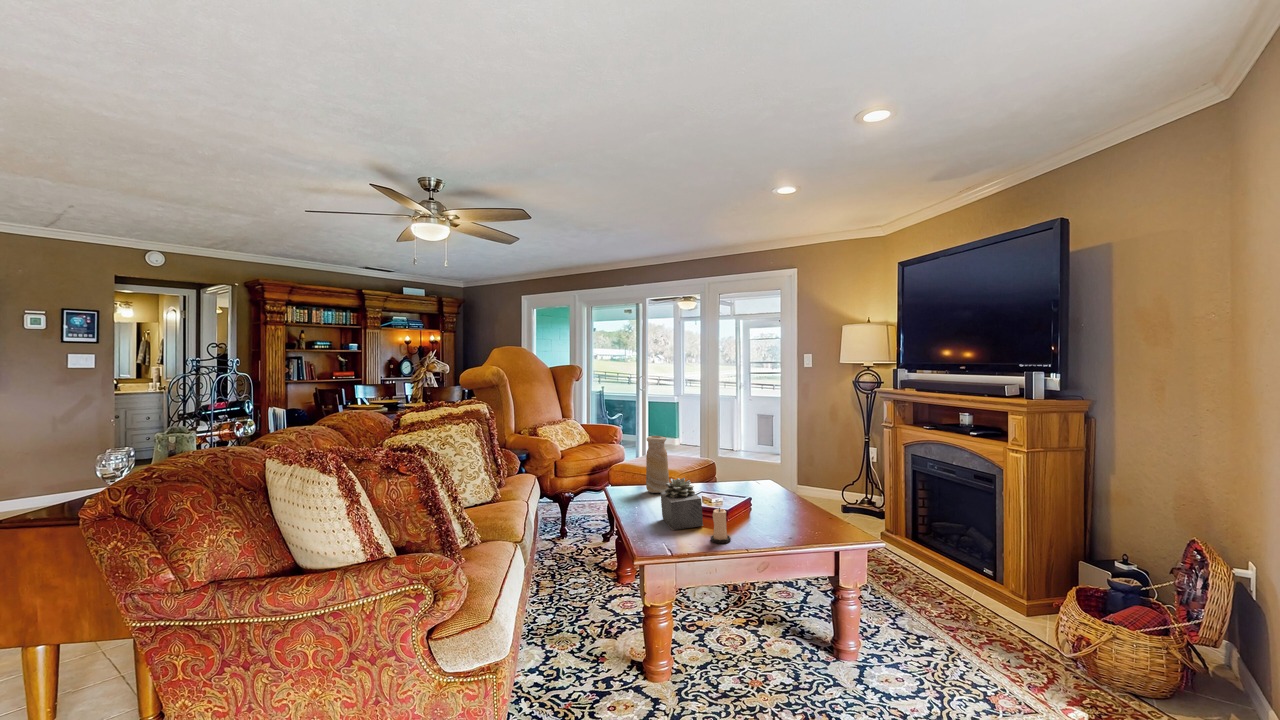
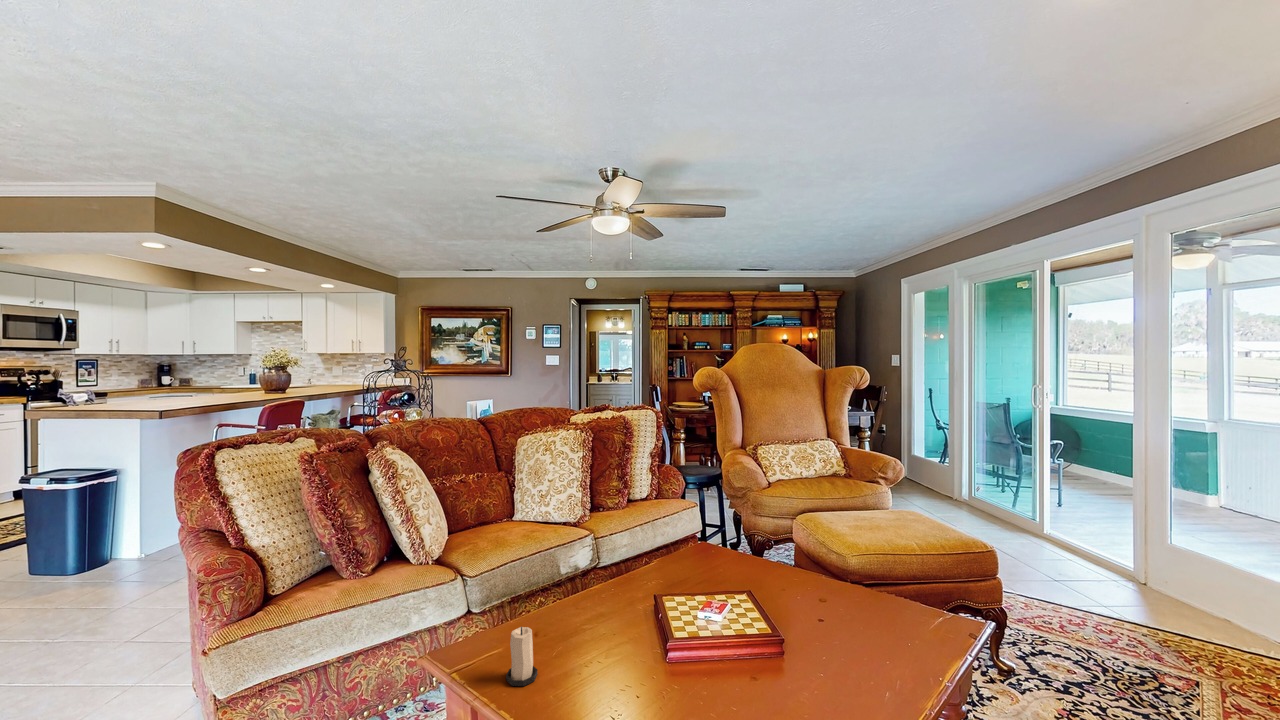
vase: present [646,436,669,493] -> none [690,490,723,575]
succulent plant: present [661,478,703,530] -> none [544,557,619,645]

